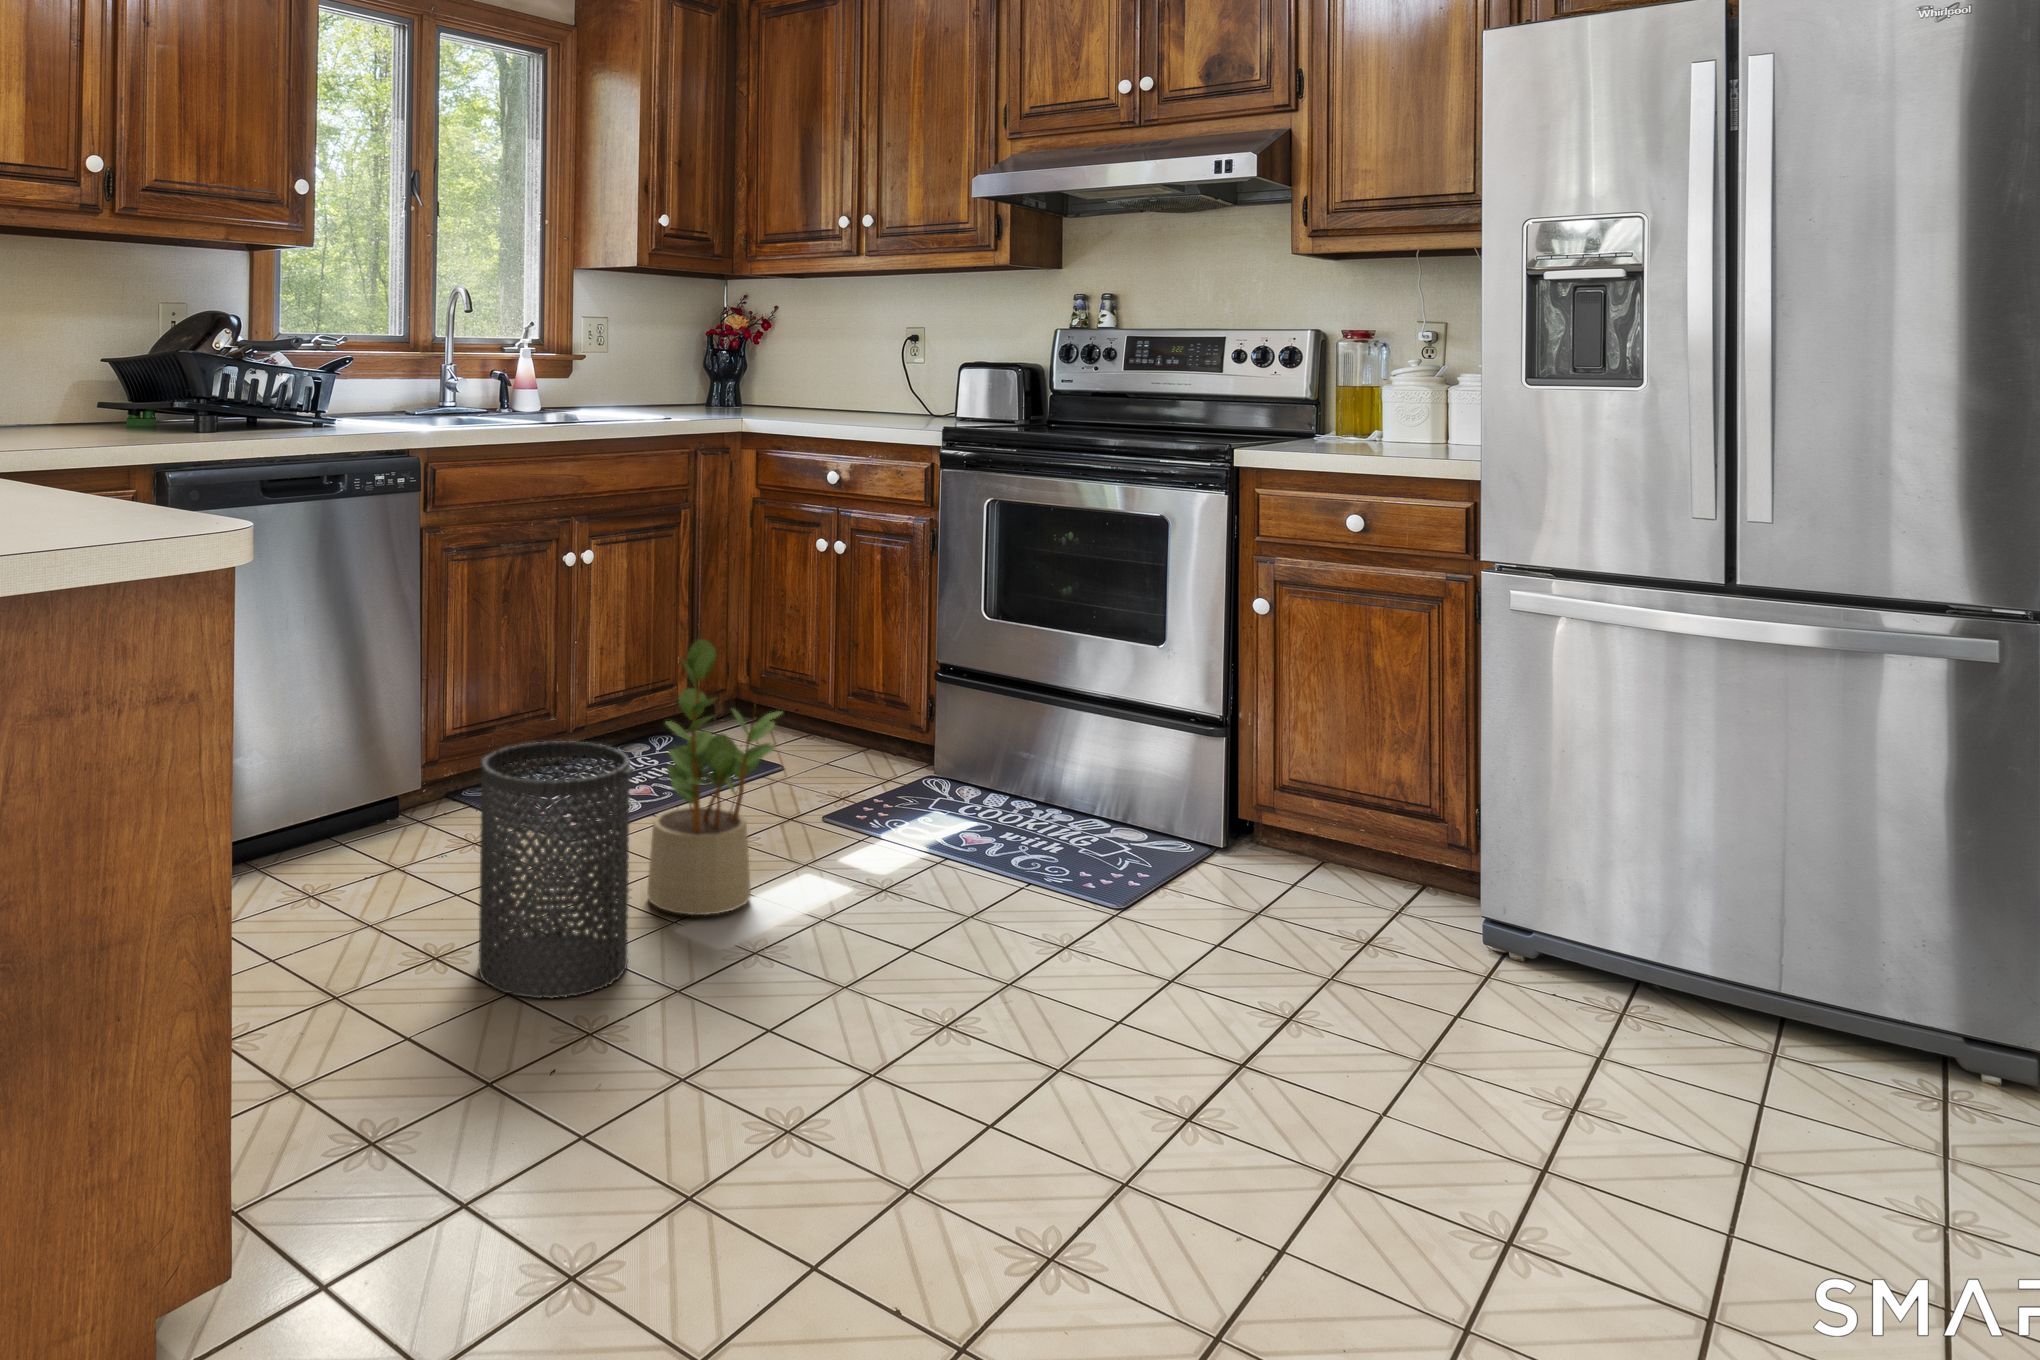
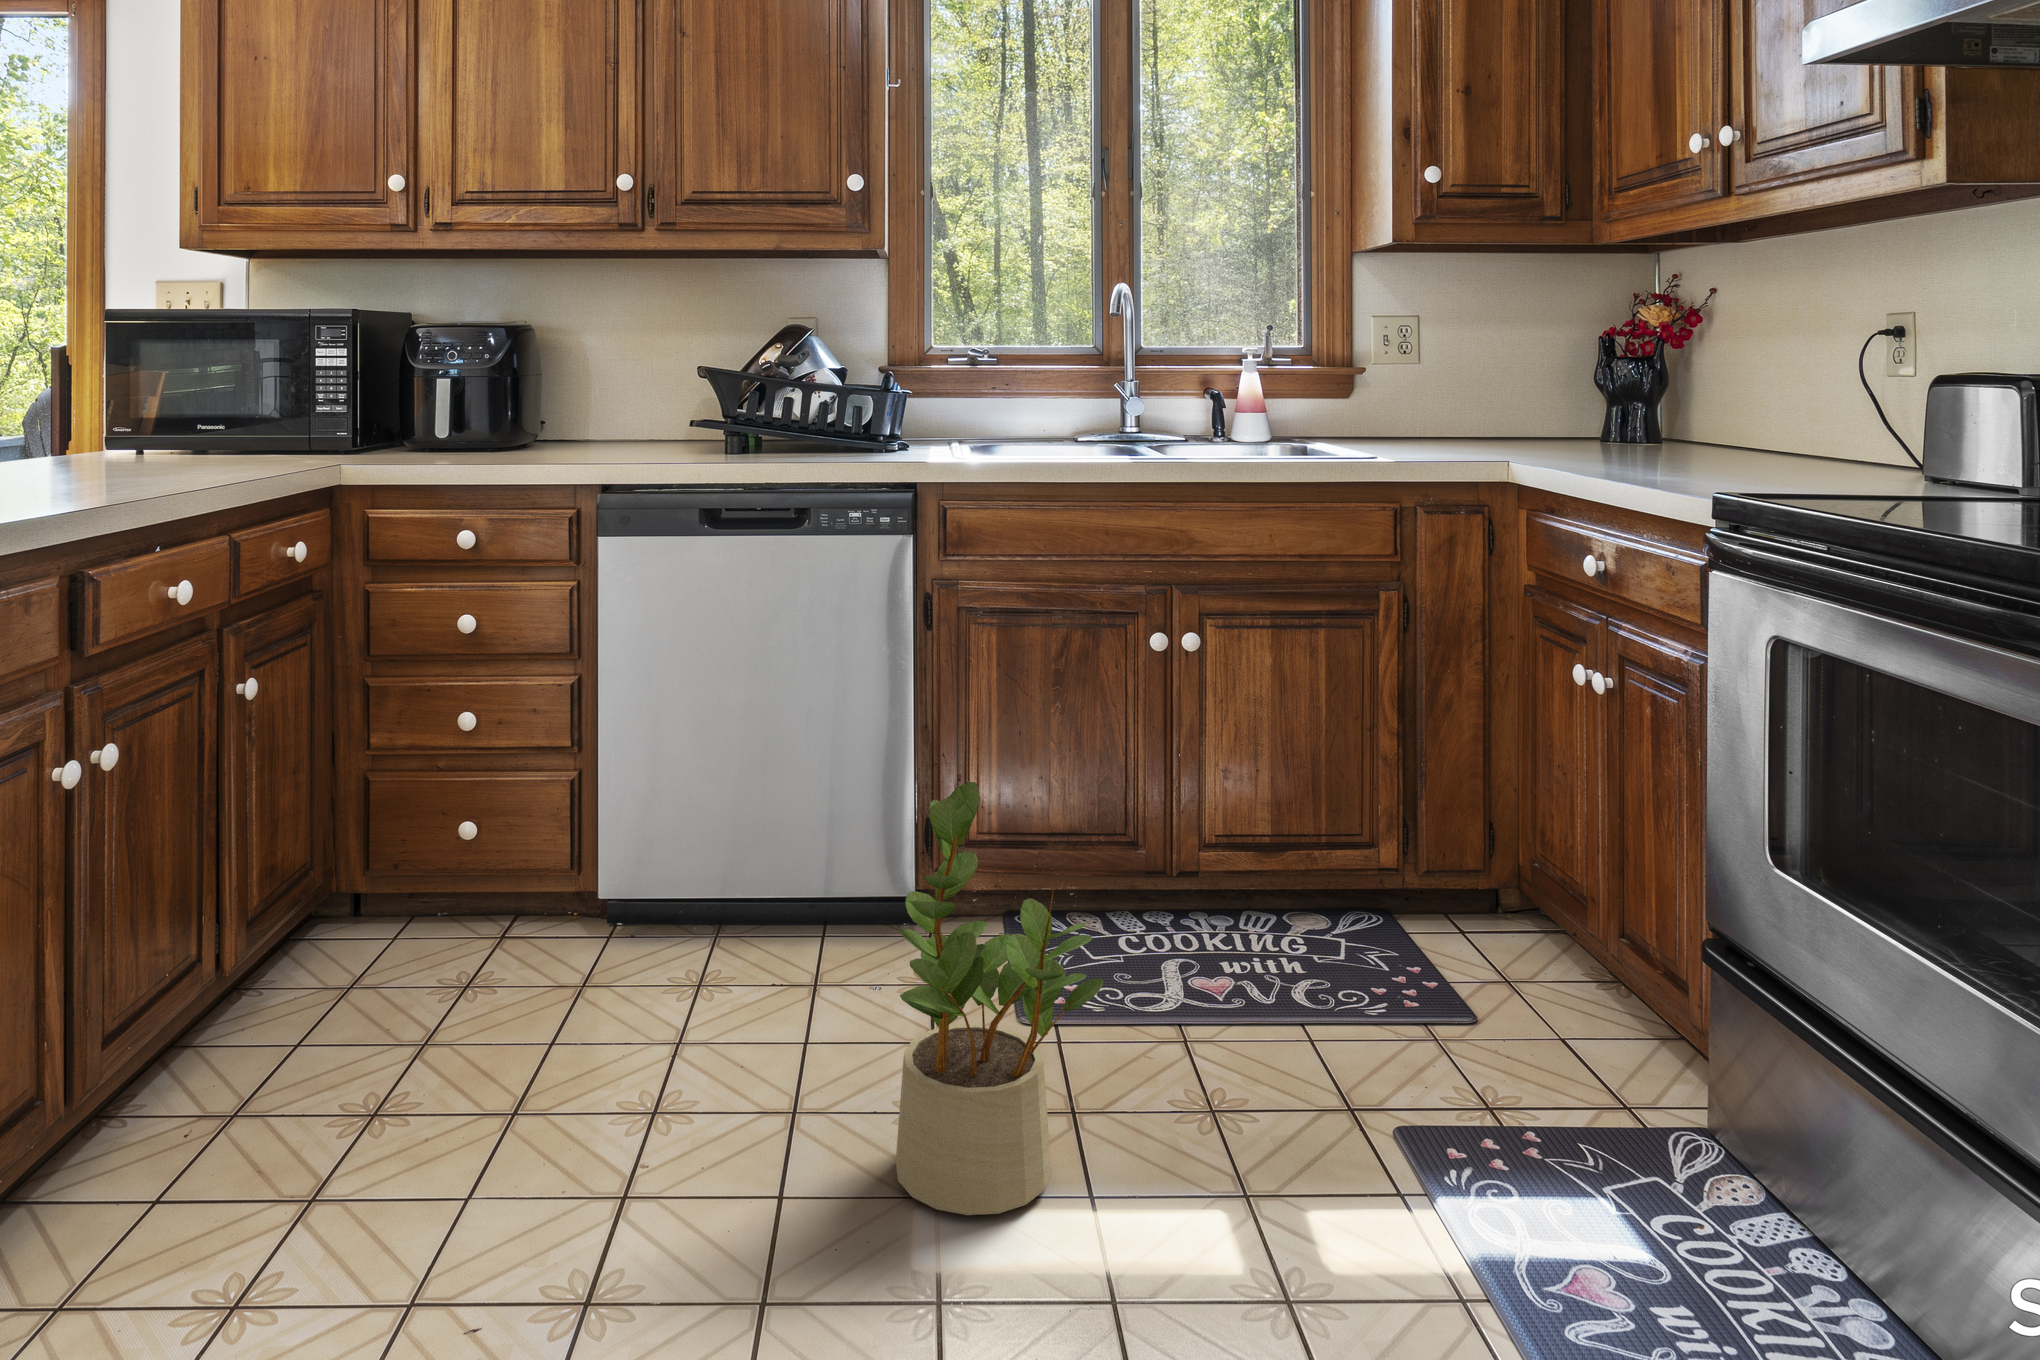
trash can: present [479,741,633,998] -> none [564,869,768,1246]

